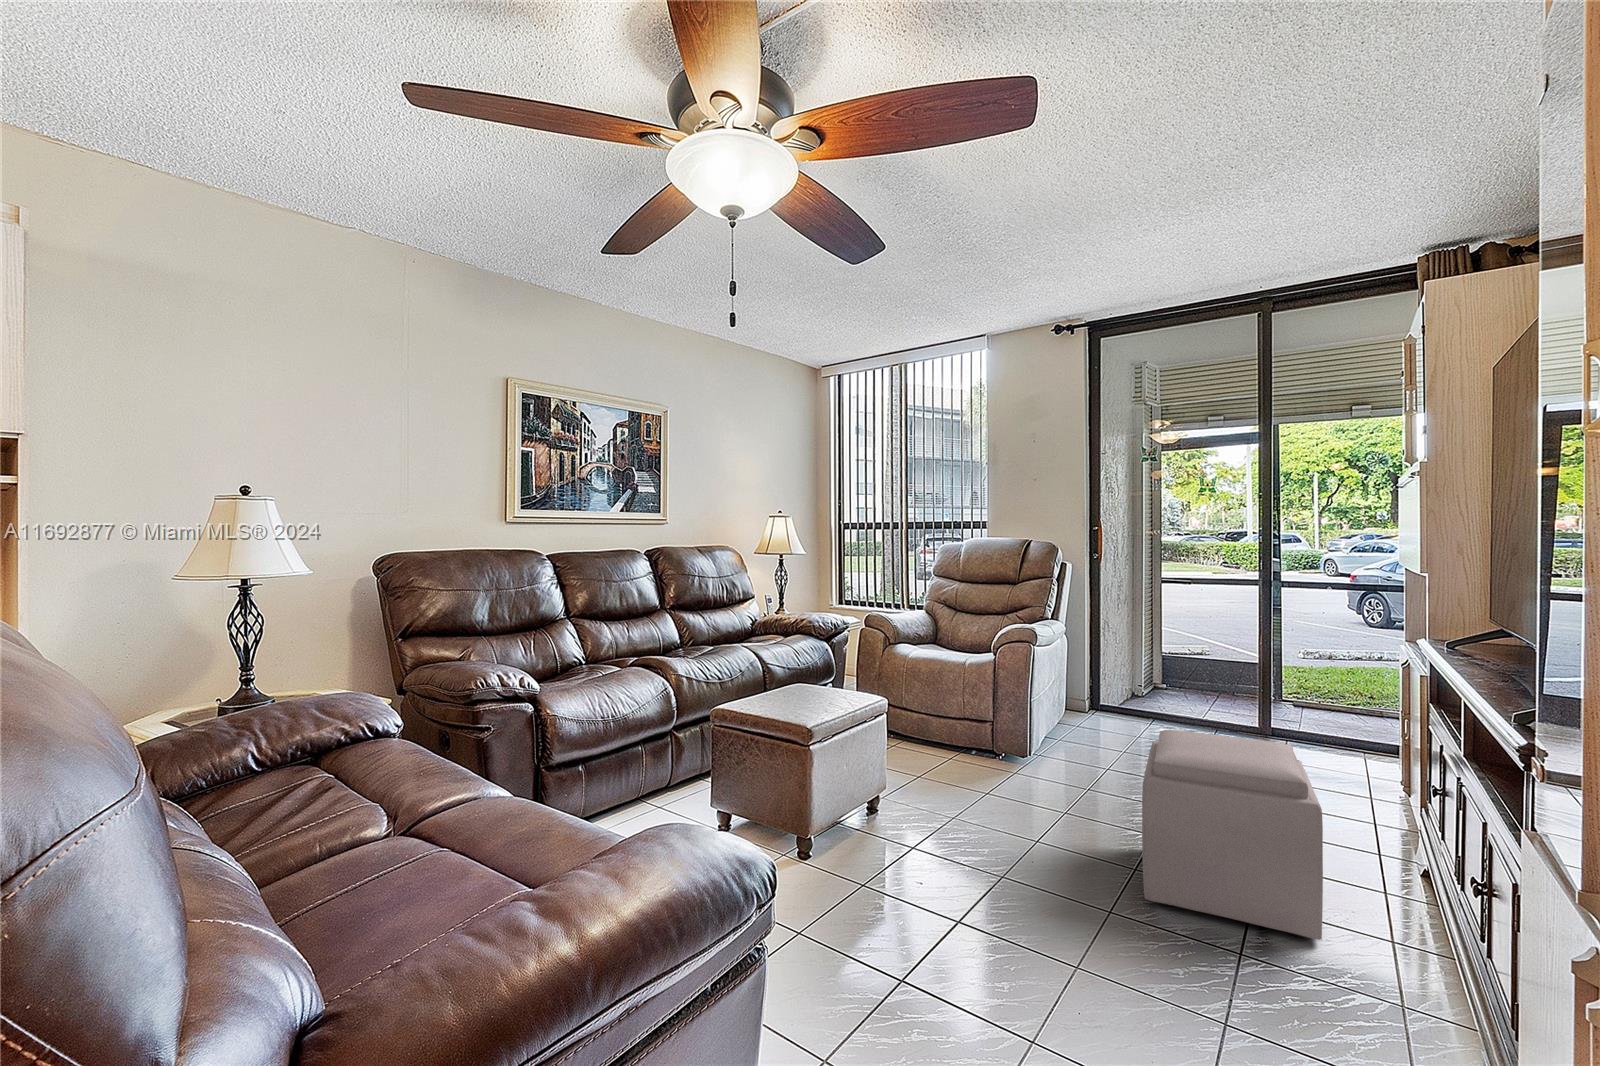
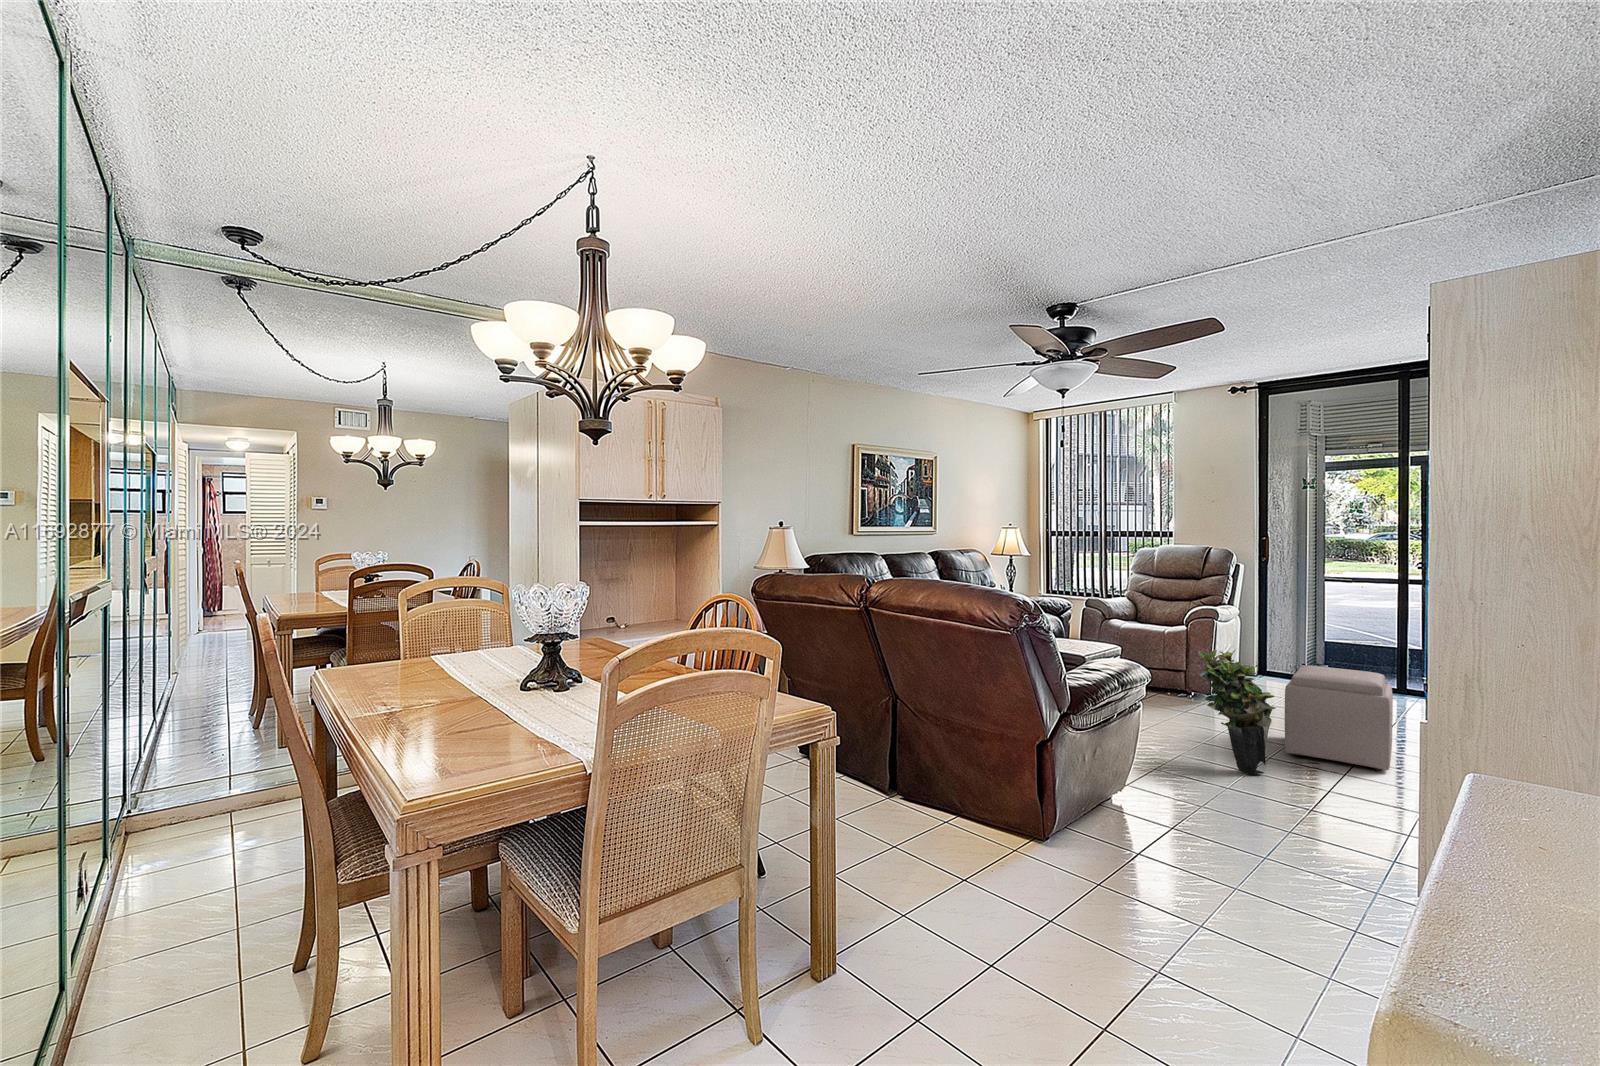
potted plant: none [996,721,1134,985] -> present [1198,650,1276,775]

